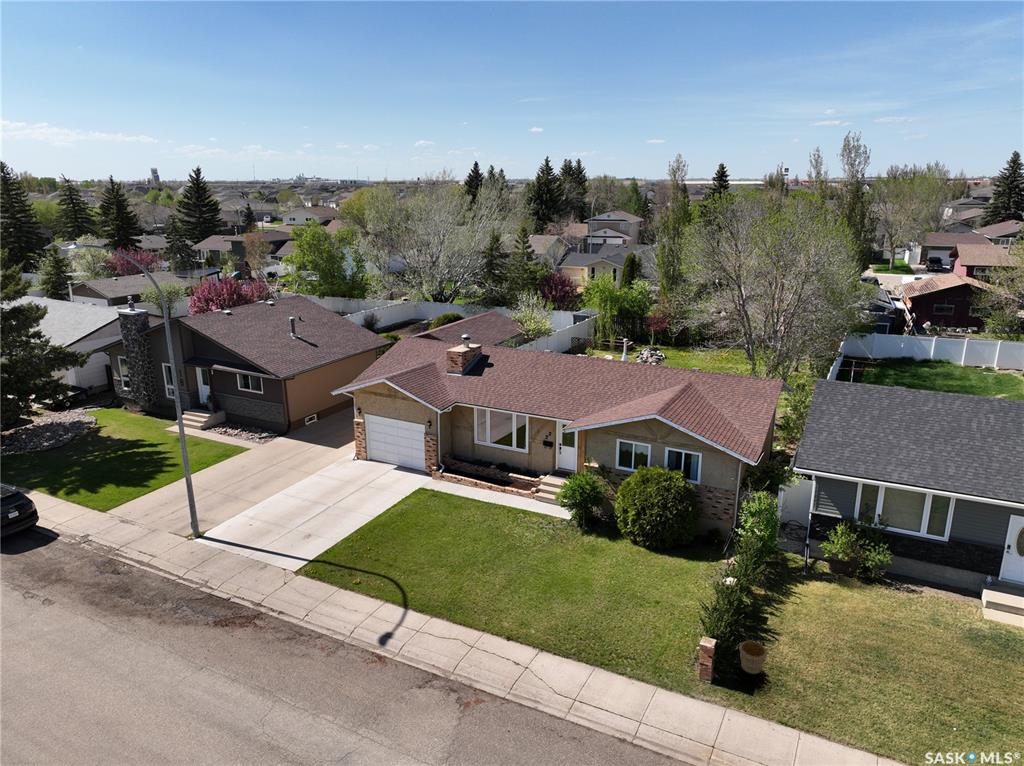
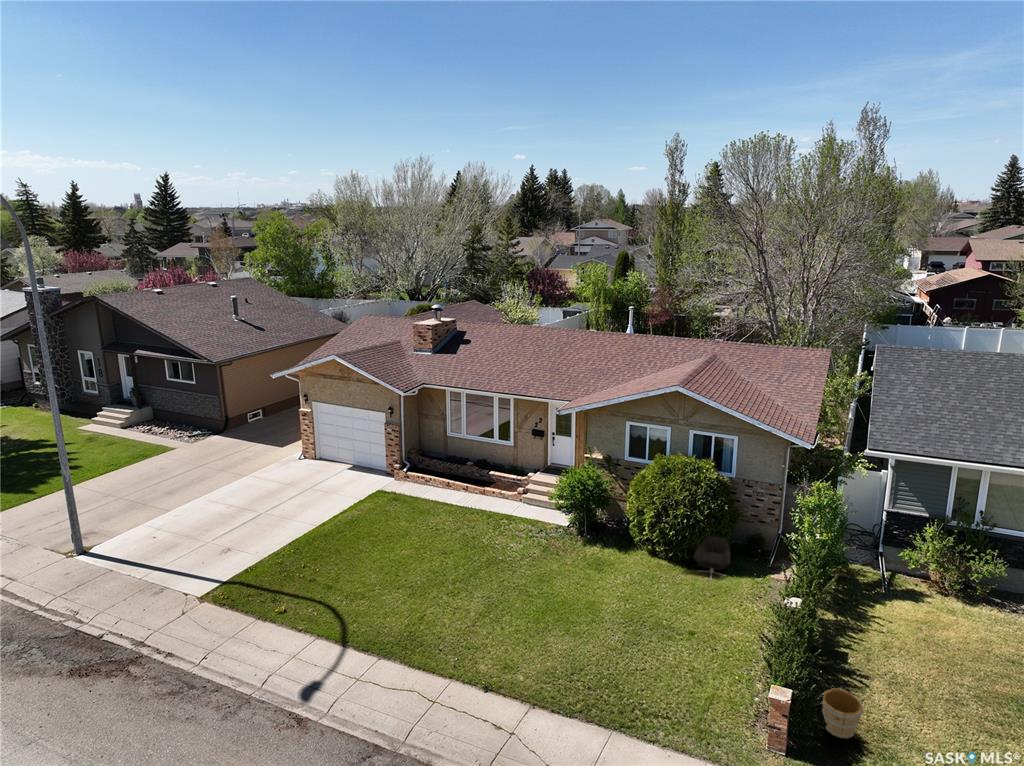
lounge chair: present [828,556,860,581] -> present [694,536,730,581]

